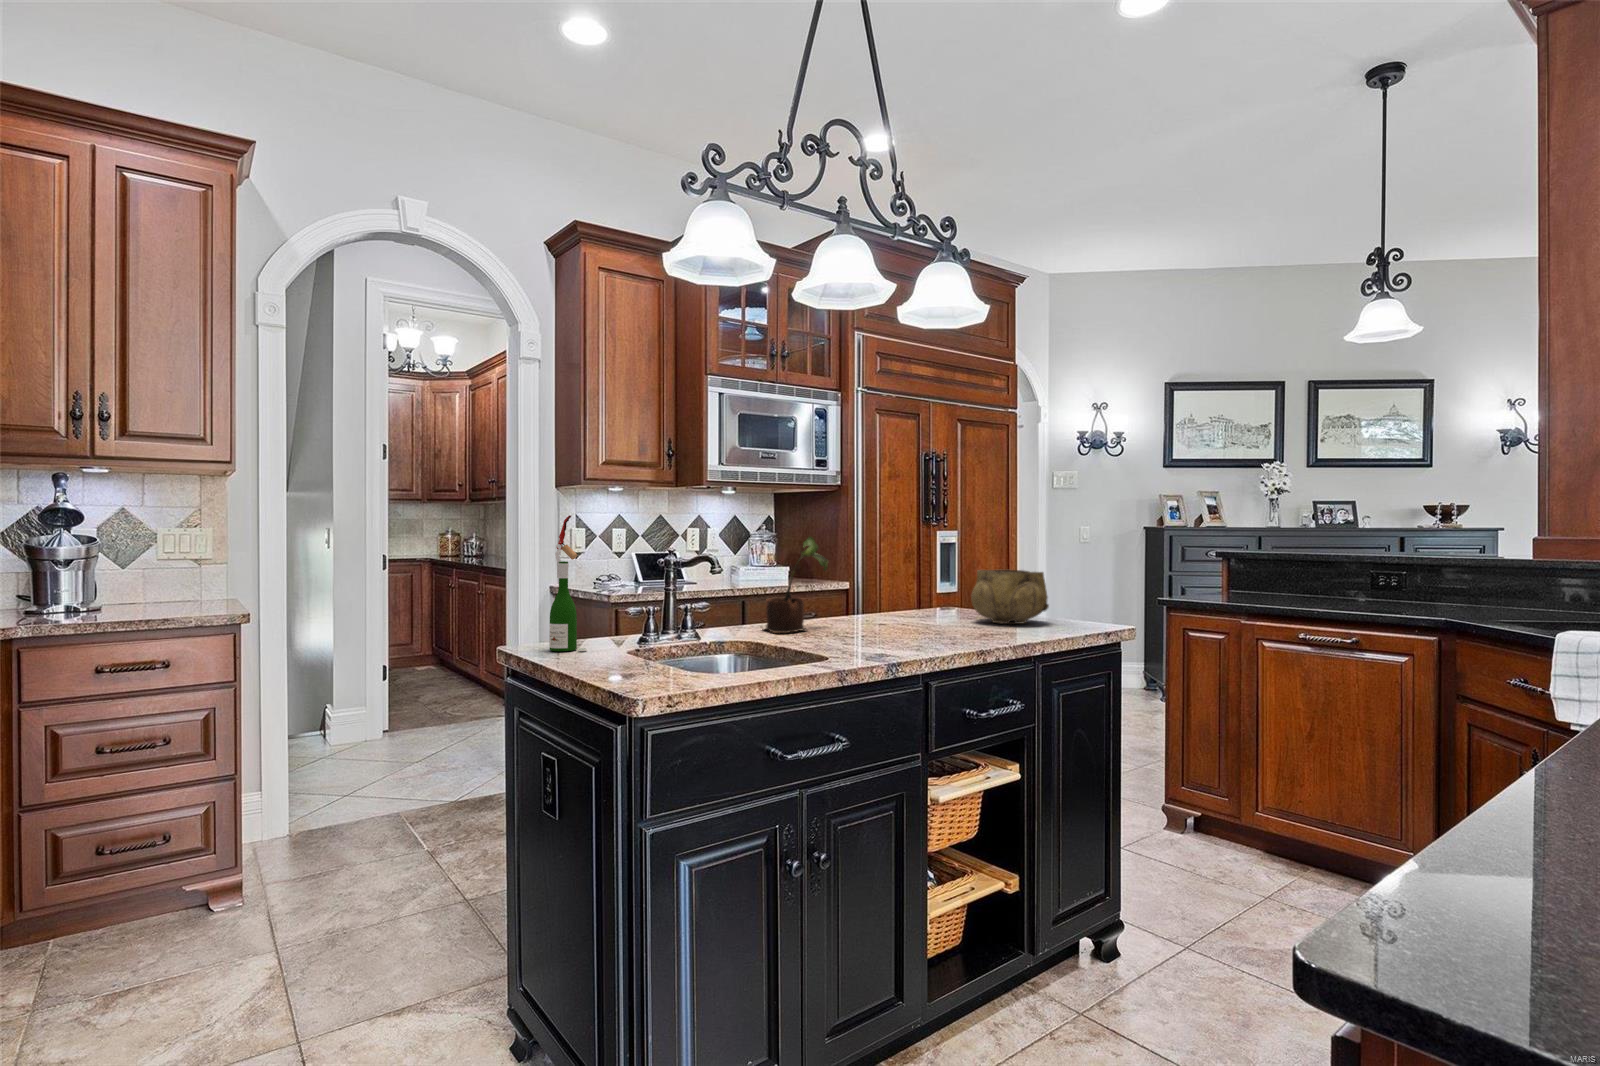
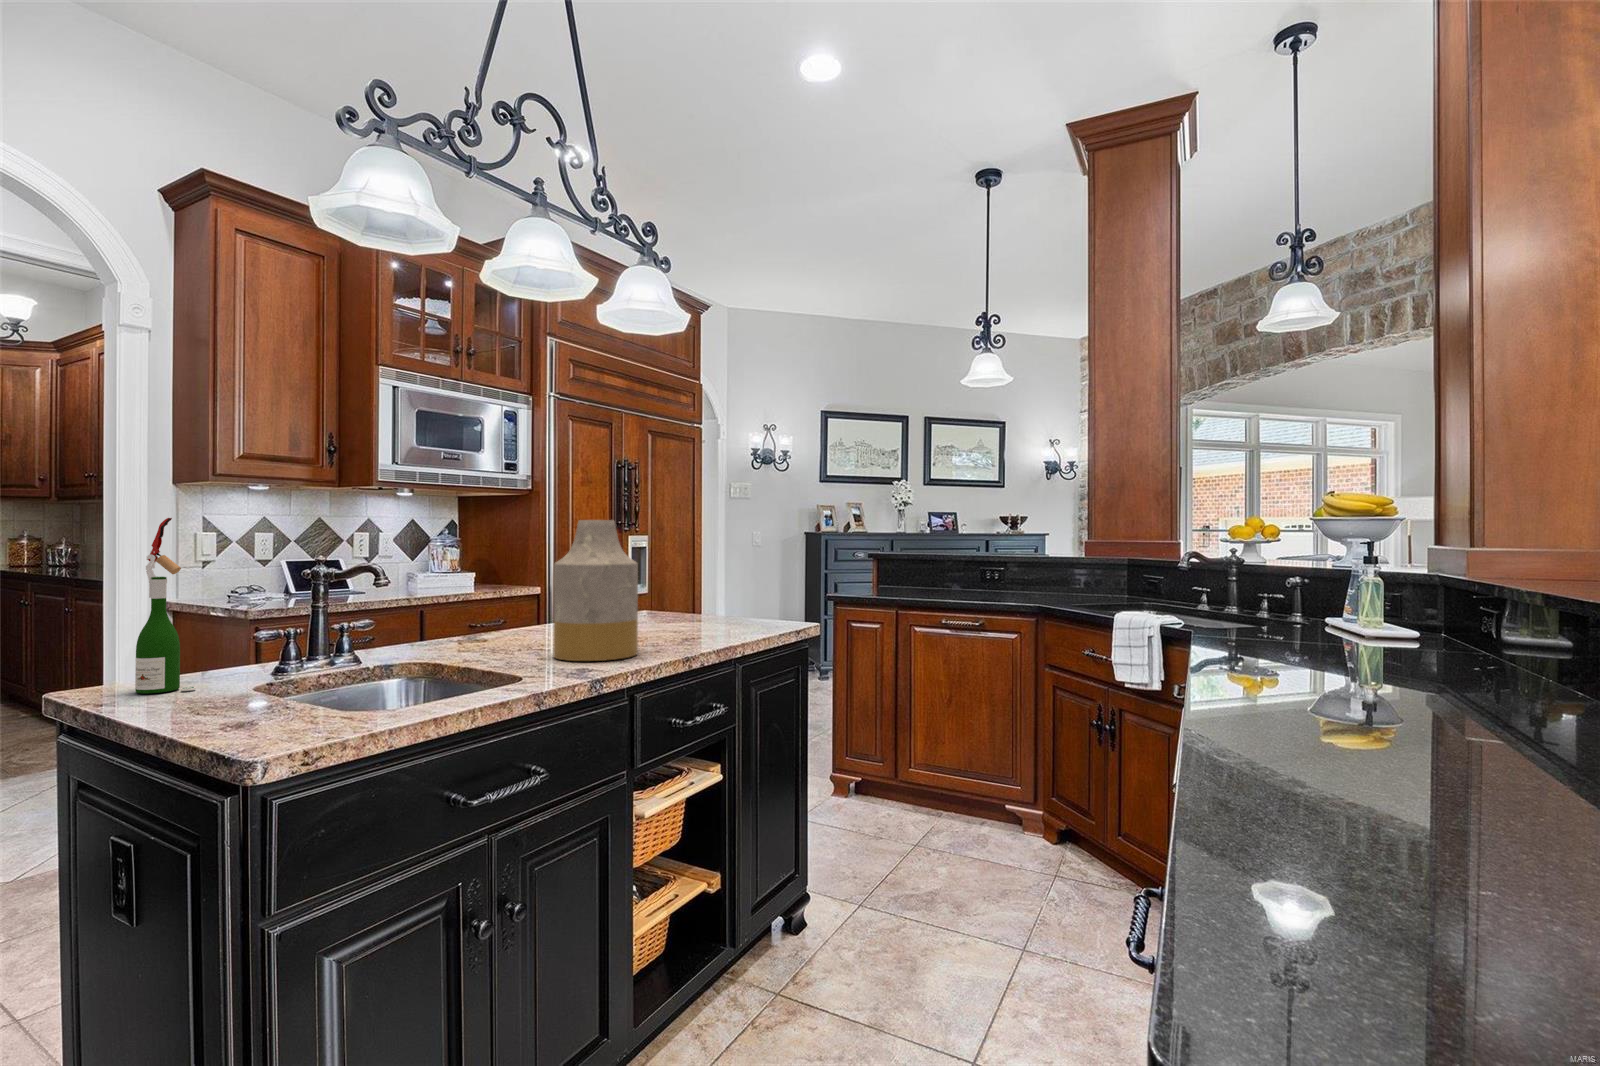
vase: none [857,515,935,649] -> present [553,520,638,661]
potted plant: present [765,537,828,633] -> none [441,543,521,650]
decorative bowl: present [971,569,1049,624] -> none [670,574,743,626]

